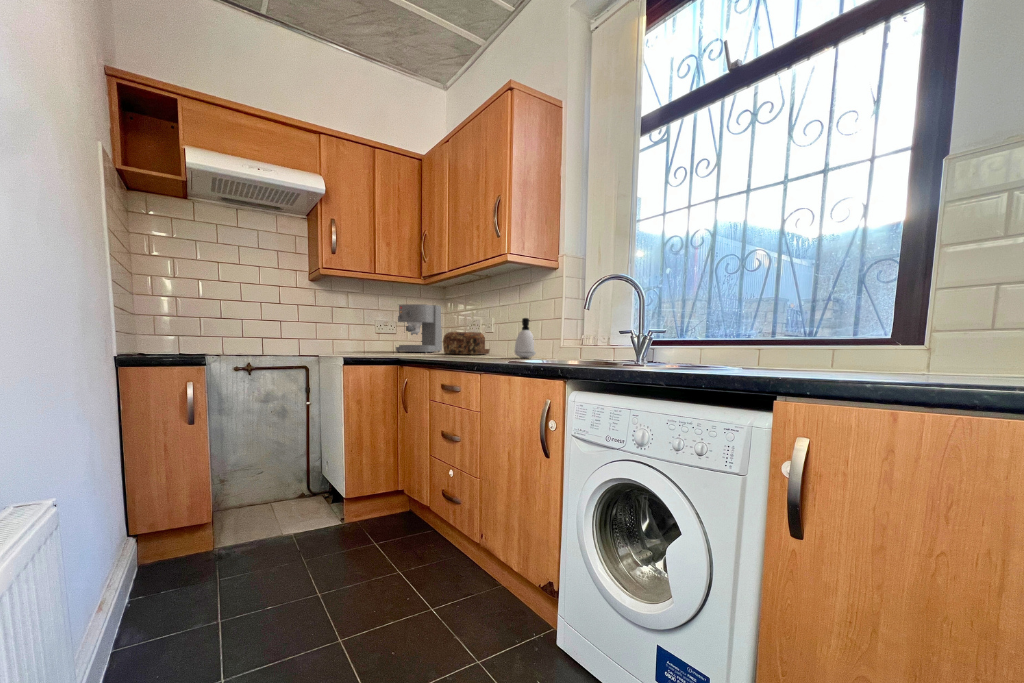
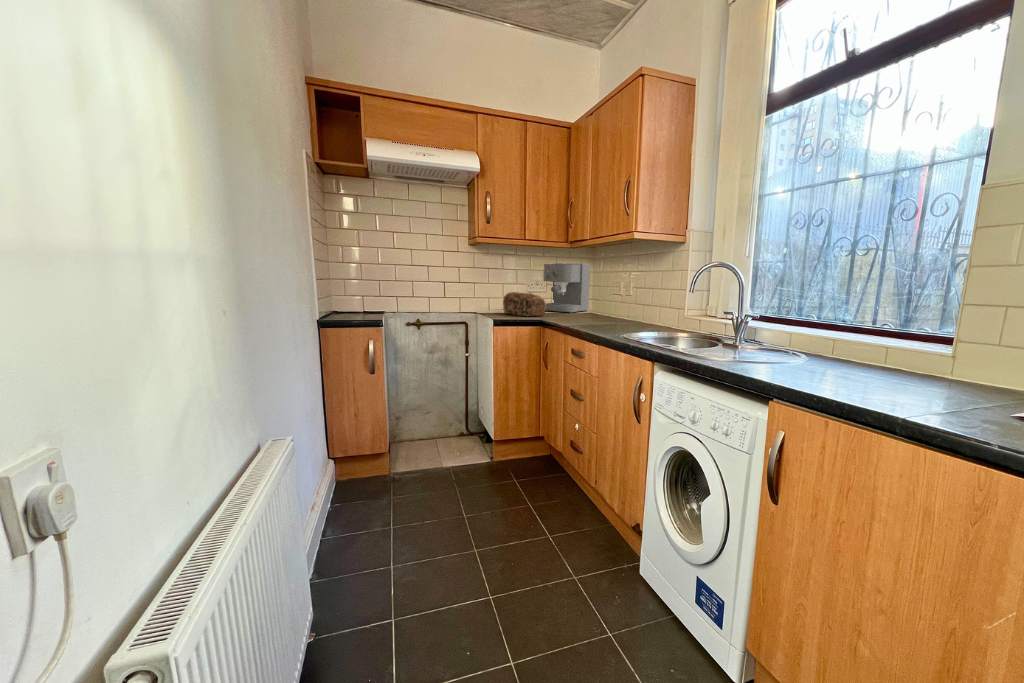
soap dispenser: present [515,318,536,358] -> none [650,287,675,328]
bread loaf: present [443,332,490,355] -> present [503,292,546,317]

